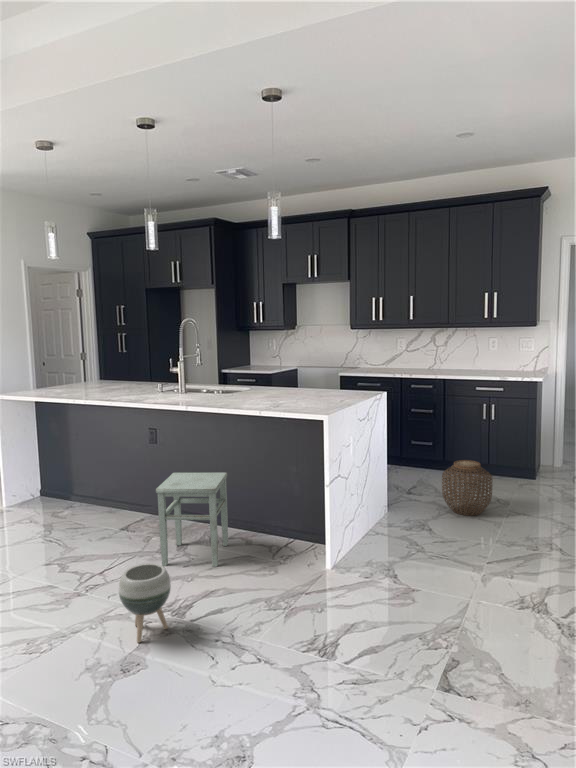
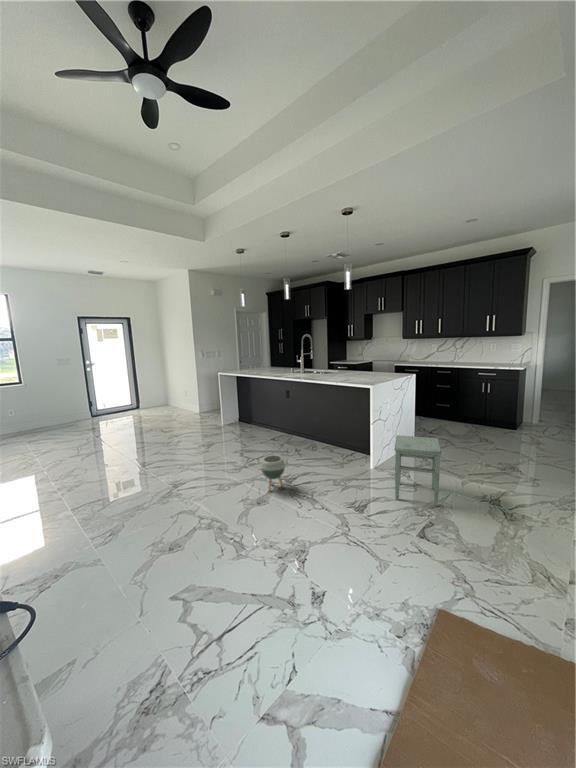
woven basket: present [442,460,492,516] -> none [448,416,482,449]
stool: present [156,473,228,567] -> present [395,435,441,506]

